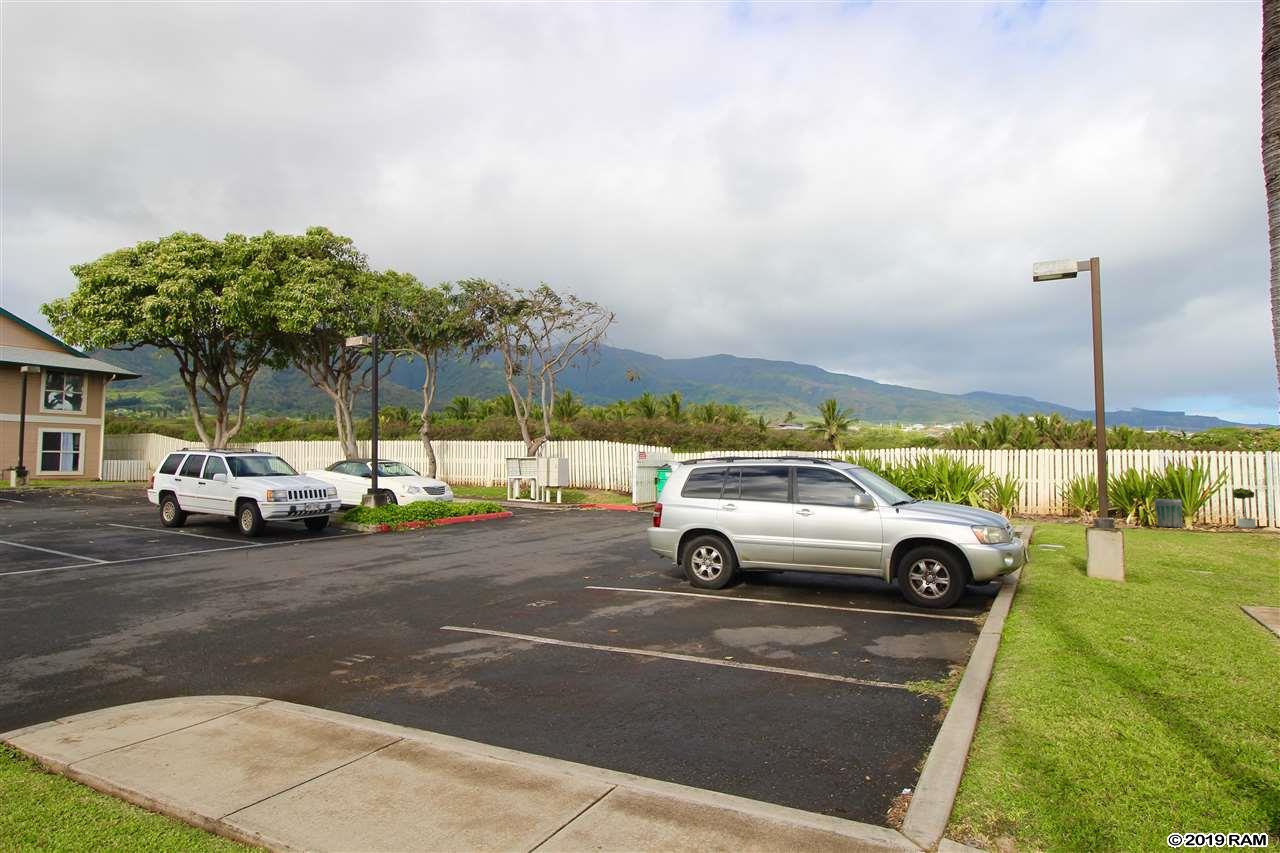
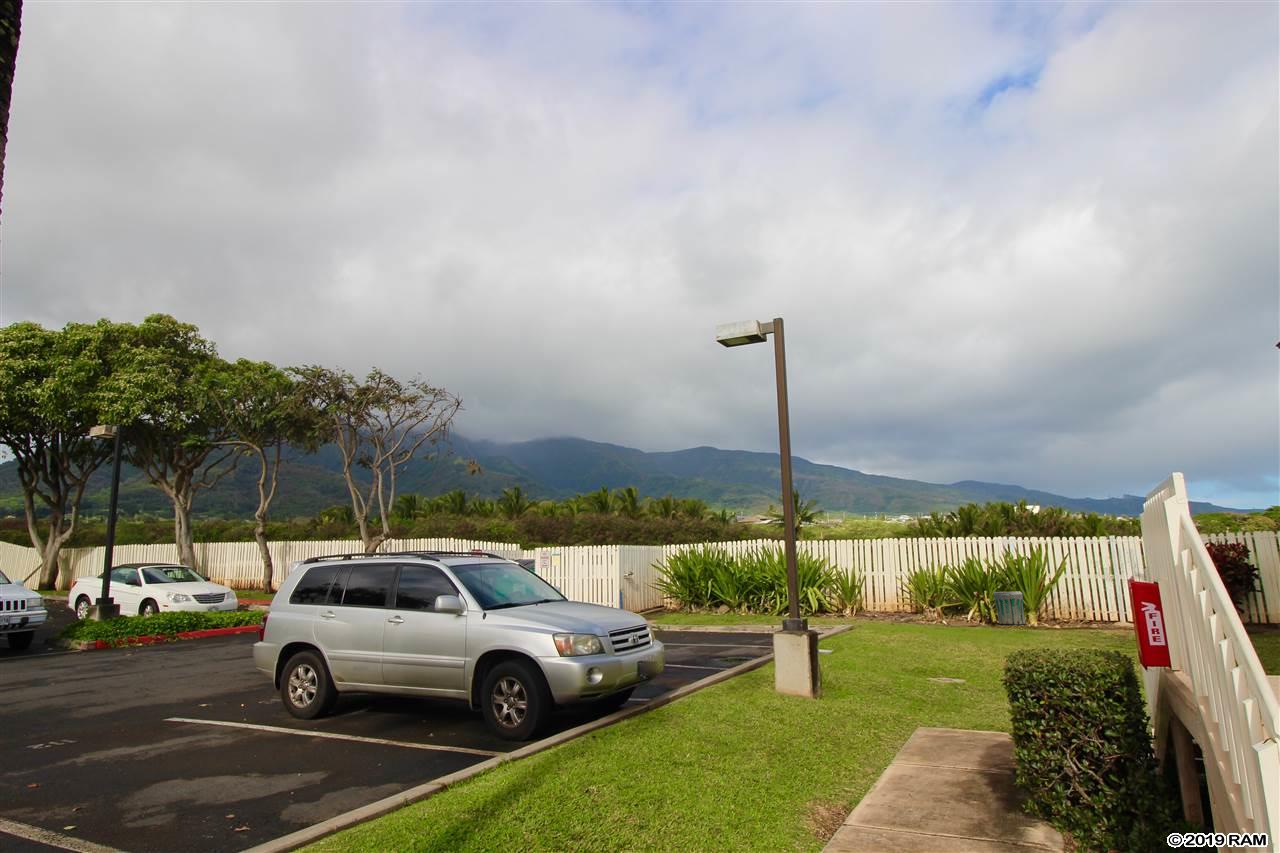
potted tree: present [1233,488,1256,528] -> none [1080,577,1107,623]

